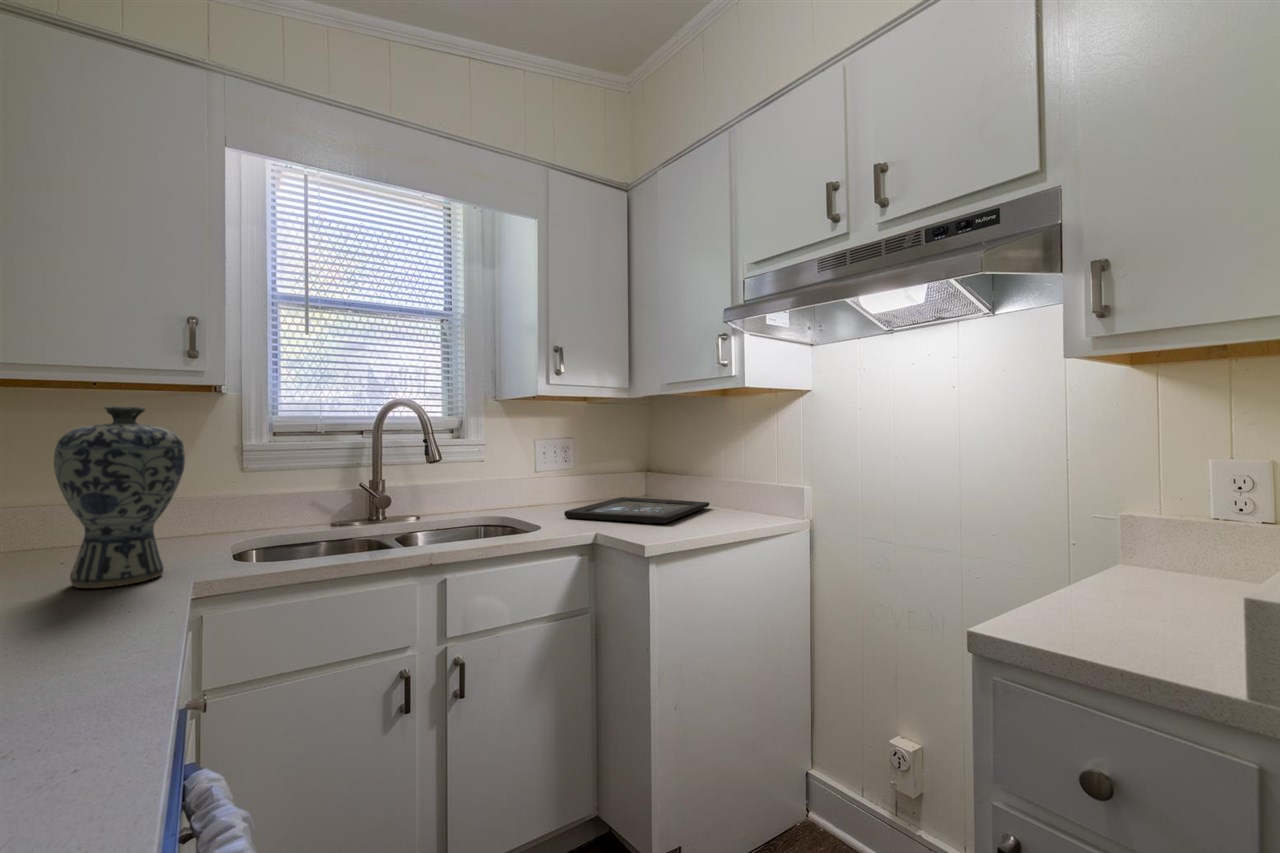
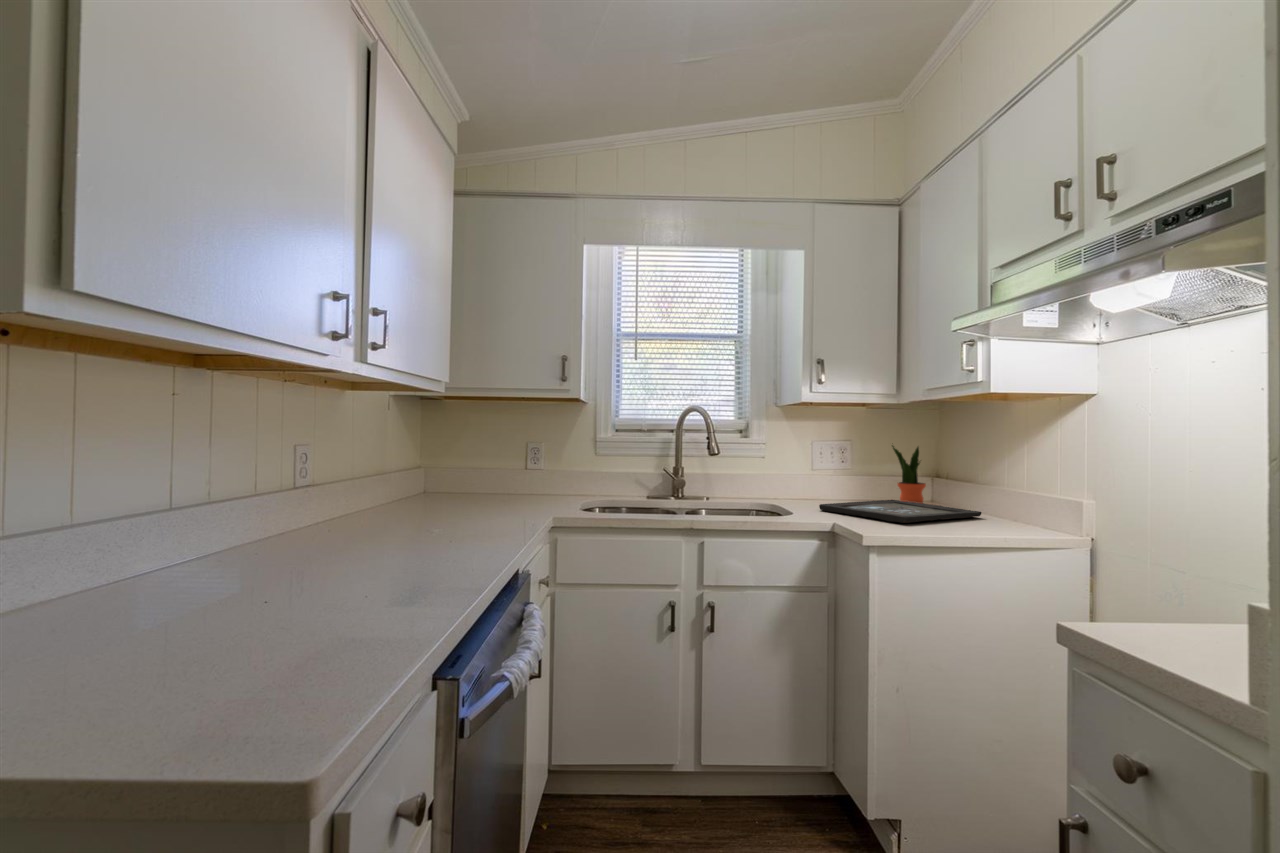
vase: present [54,406,185,588] -> none [500,412,555,513]
potted plant: none [609,436,644,499] -> present [892,445,926,503]

